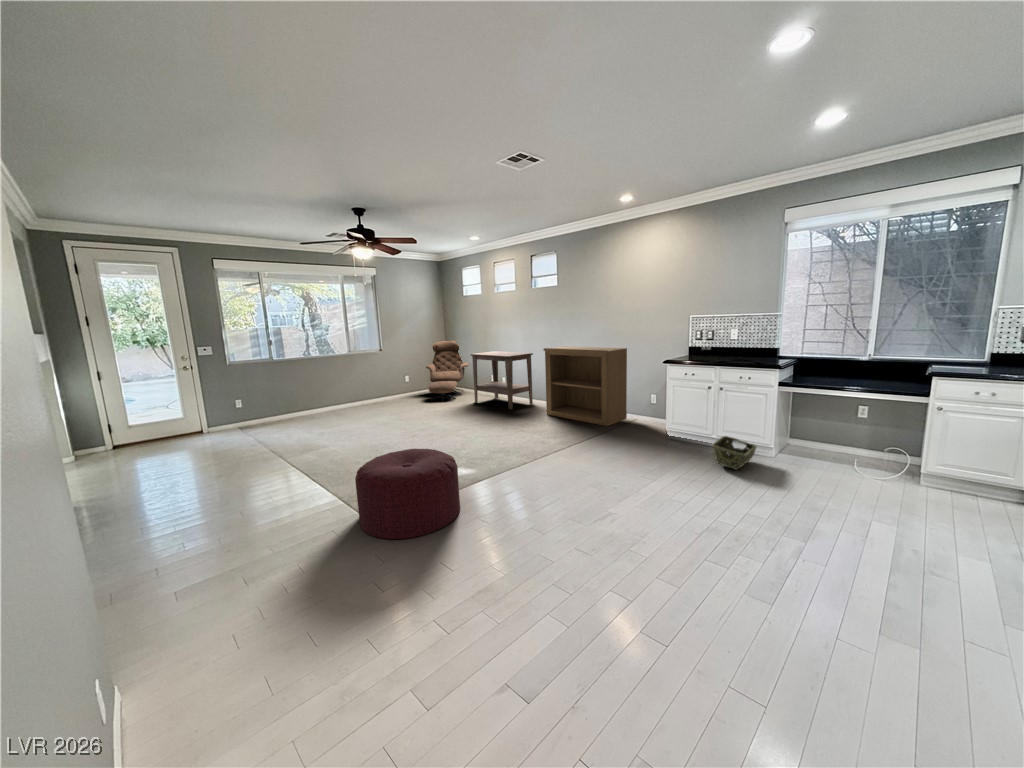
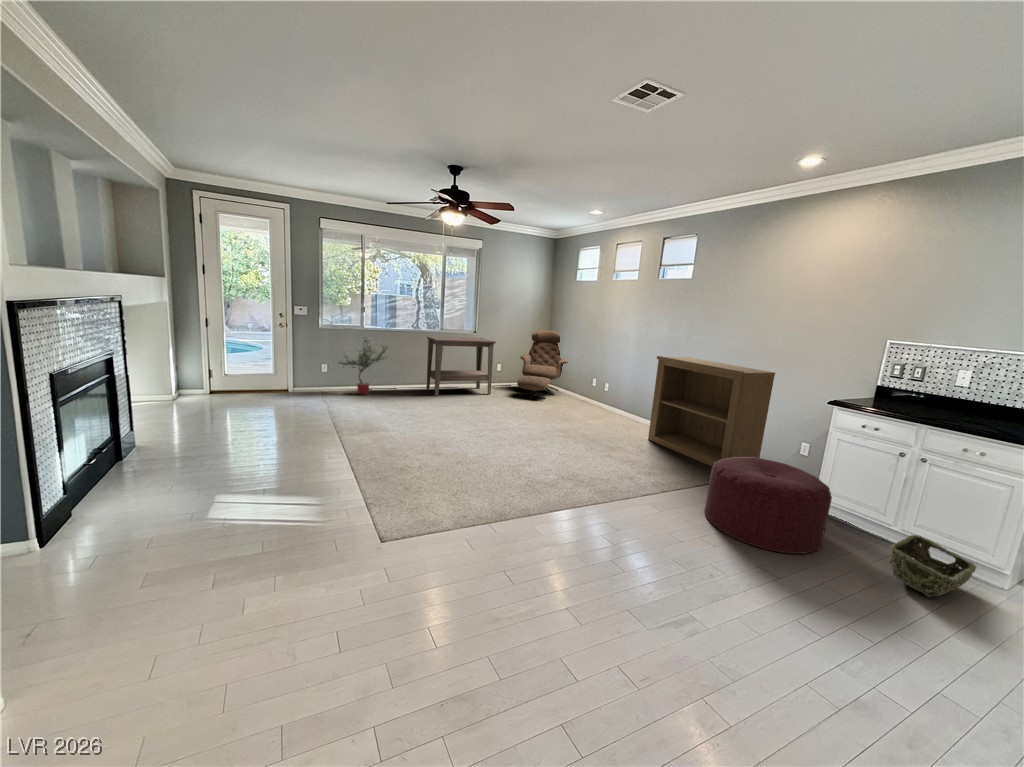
side table: present [471,351,533,409] -> present [427,336,496,396]
potted tree: none [253,367,305,423] -> present [339,337,388,395]
ottoman: present [355,449,460,539] -> present [705,457,832,554]

